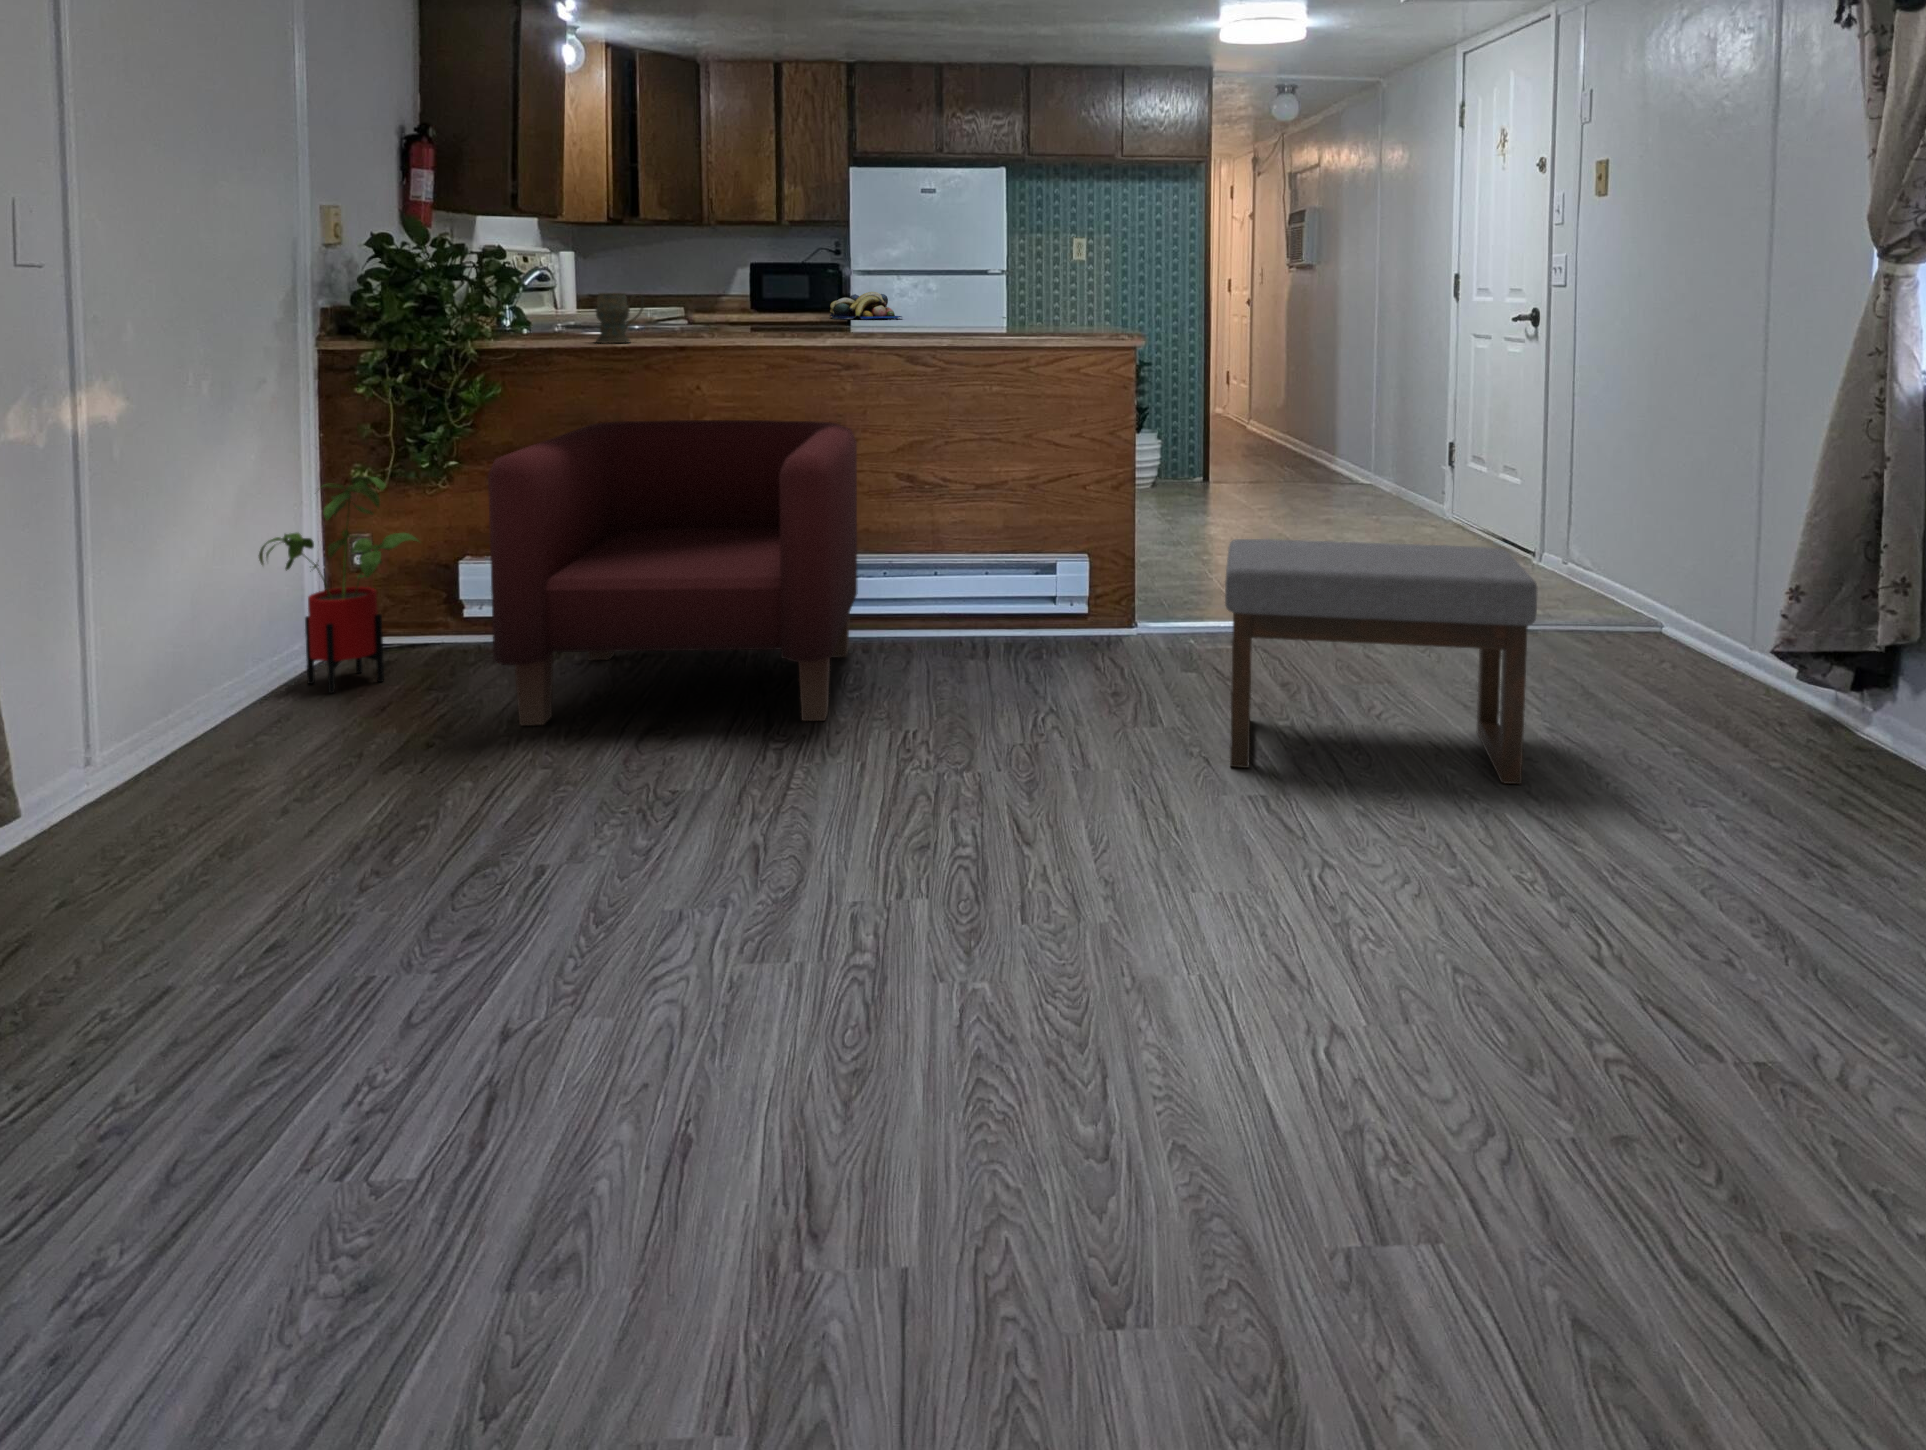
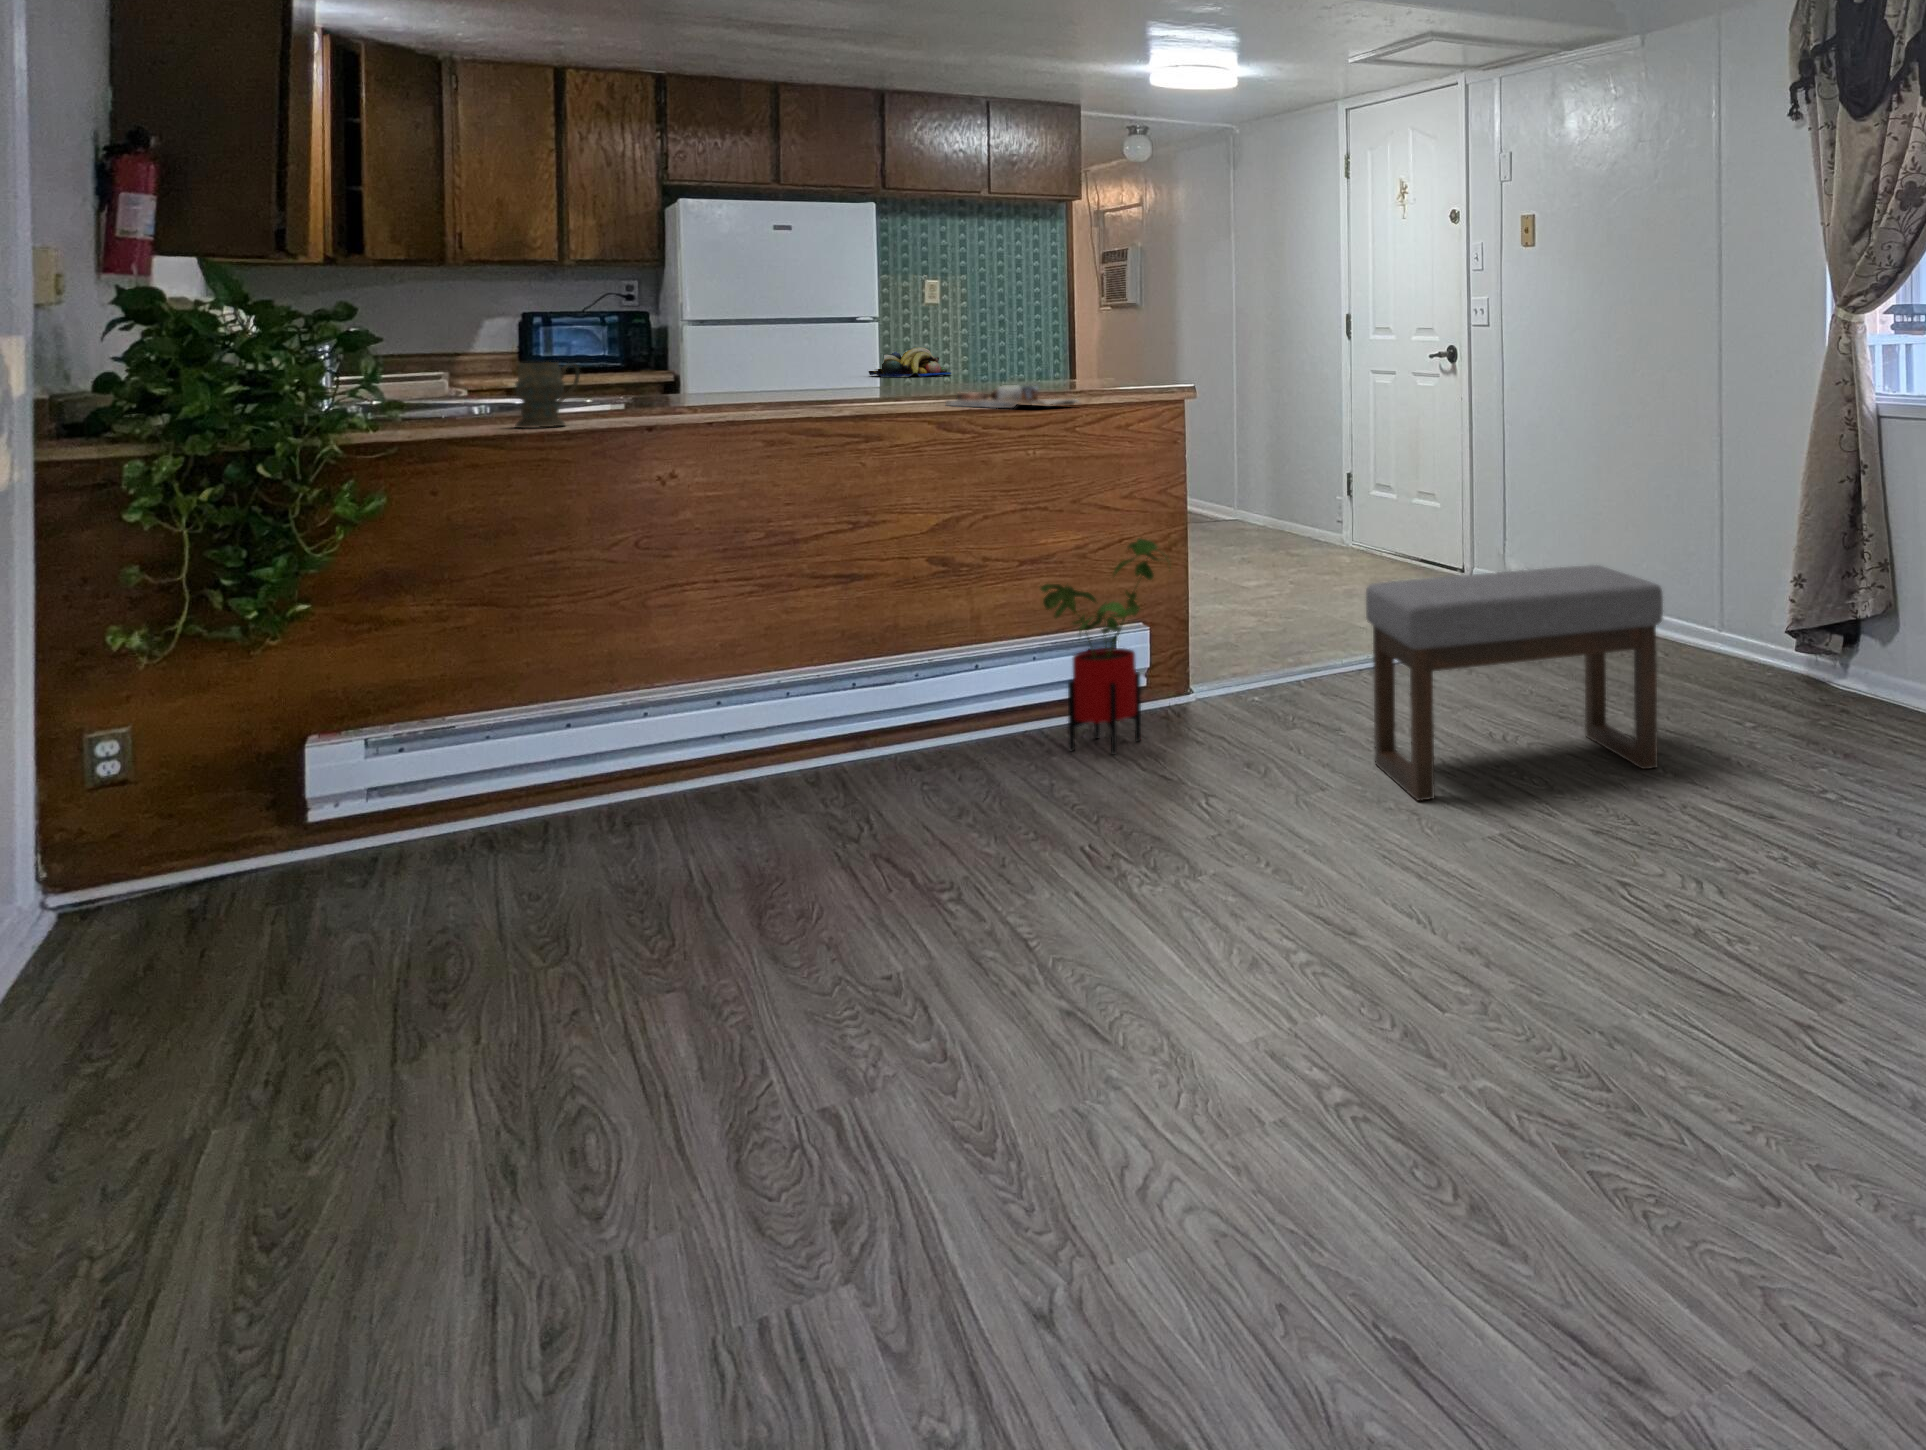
fruit bowl: present [830,292,902,319] -> present [869,347,951,377]
cutting board: none [952,325,1049,346] -> present [945,385,1078,408]
armchair: present [488,420,858,725] -> none [519,506,975,925]
house plant: present [259,476,418,693] -> present [1041,538,1171,754]

